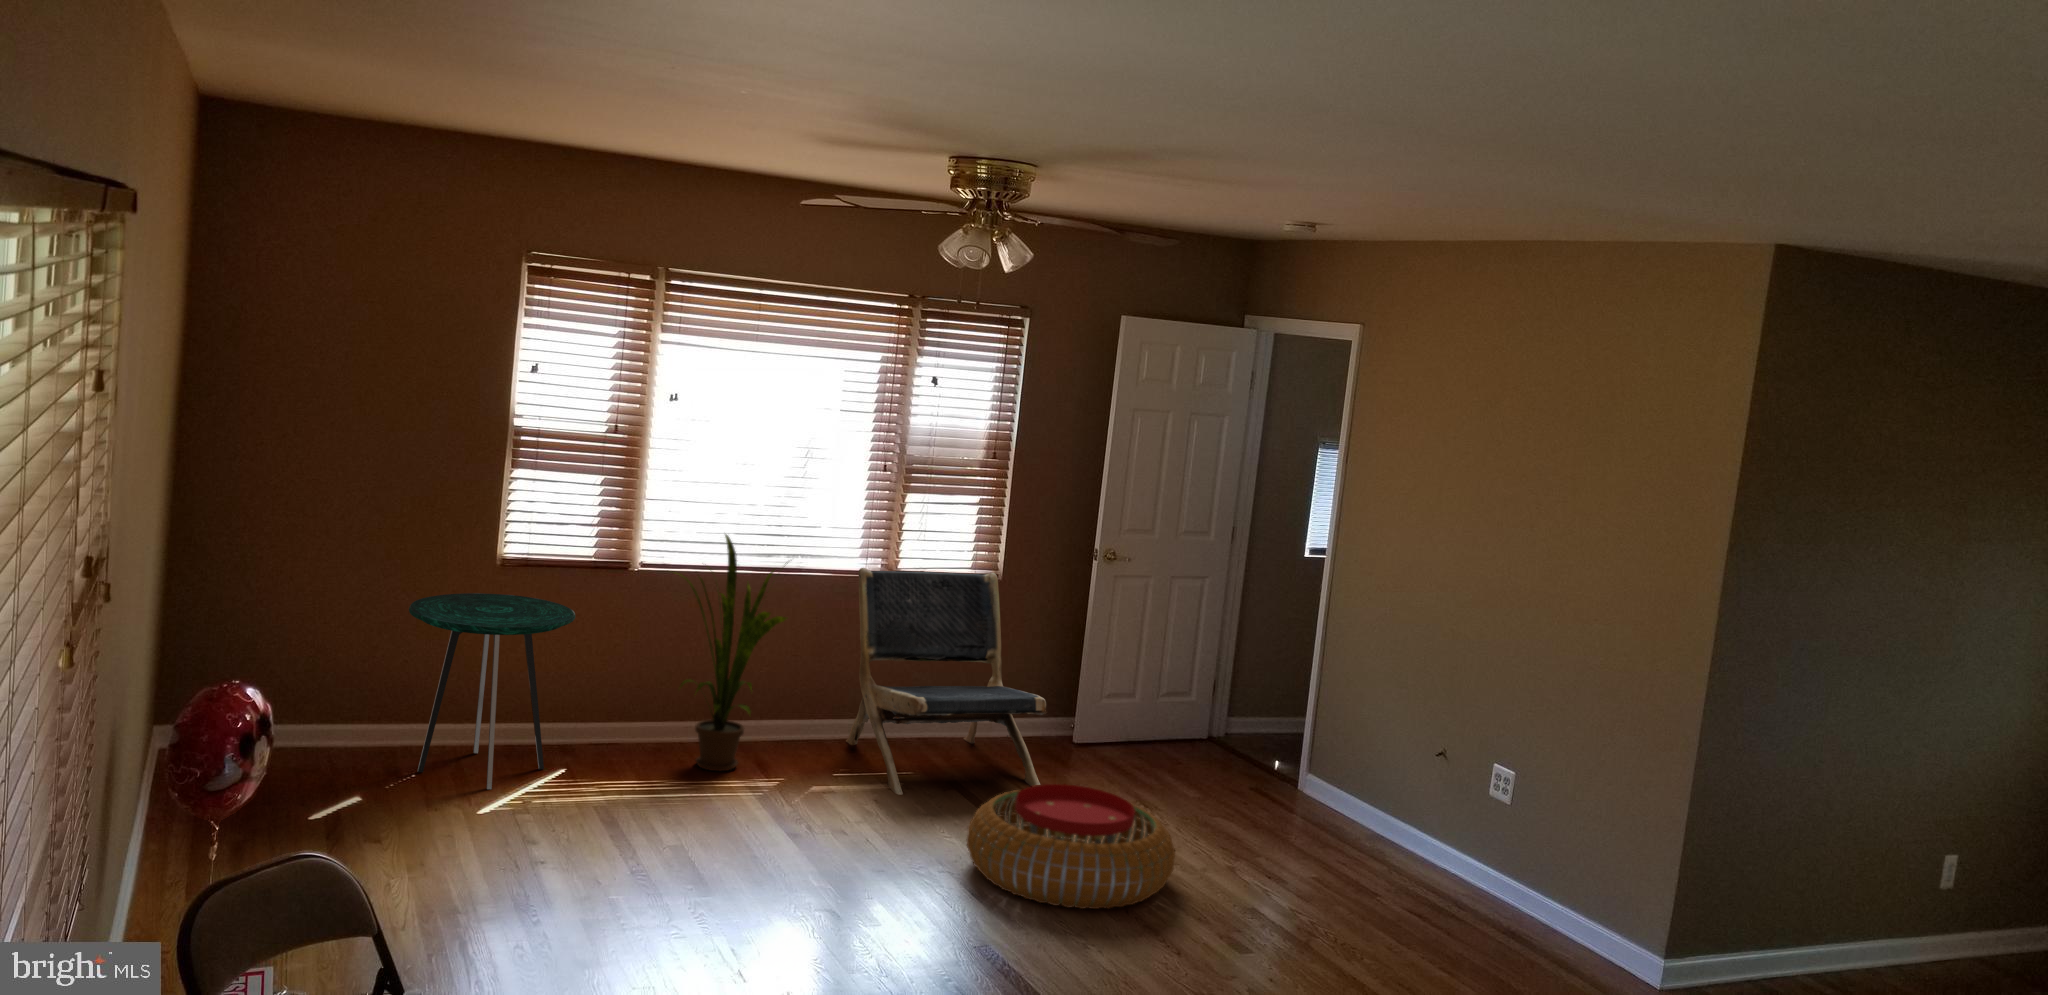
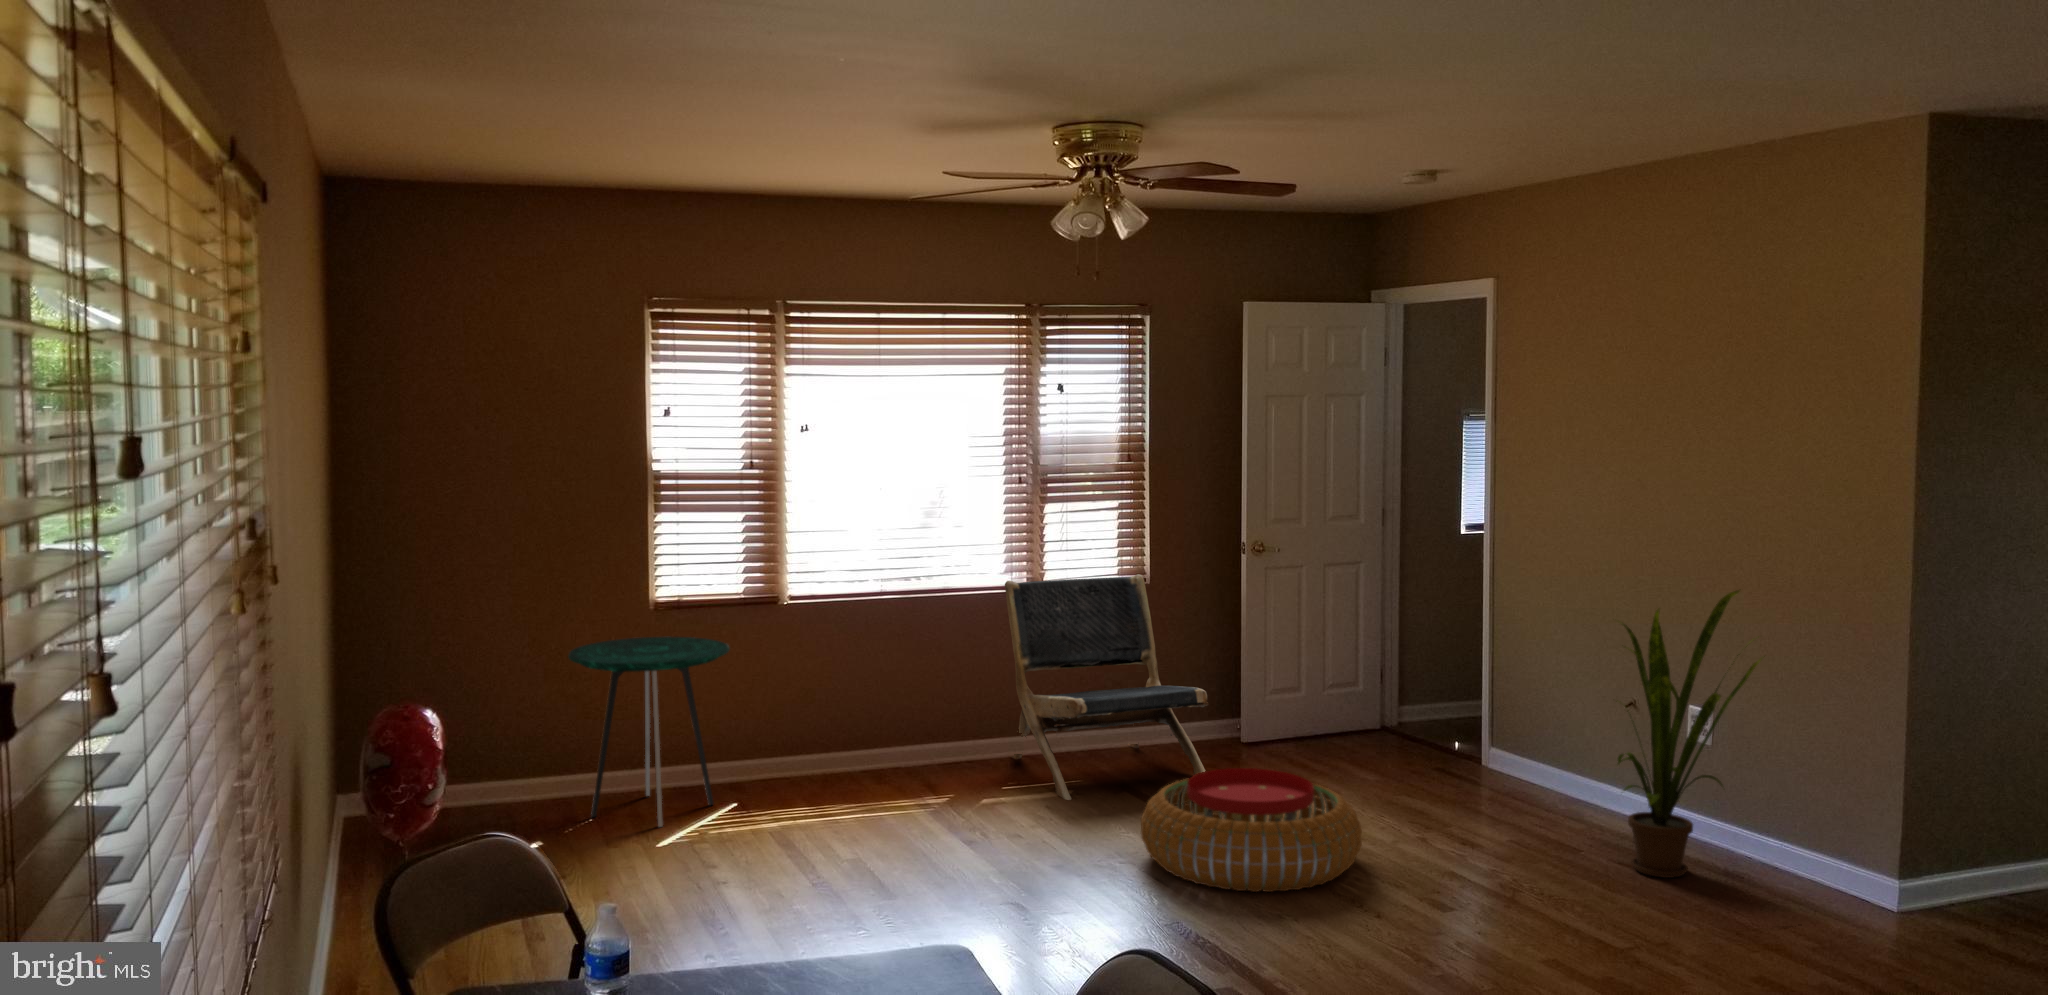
house plant: present [678,535,788,771] -> present [1618,590,1761,878]

